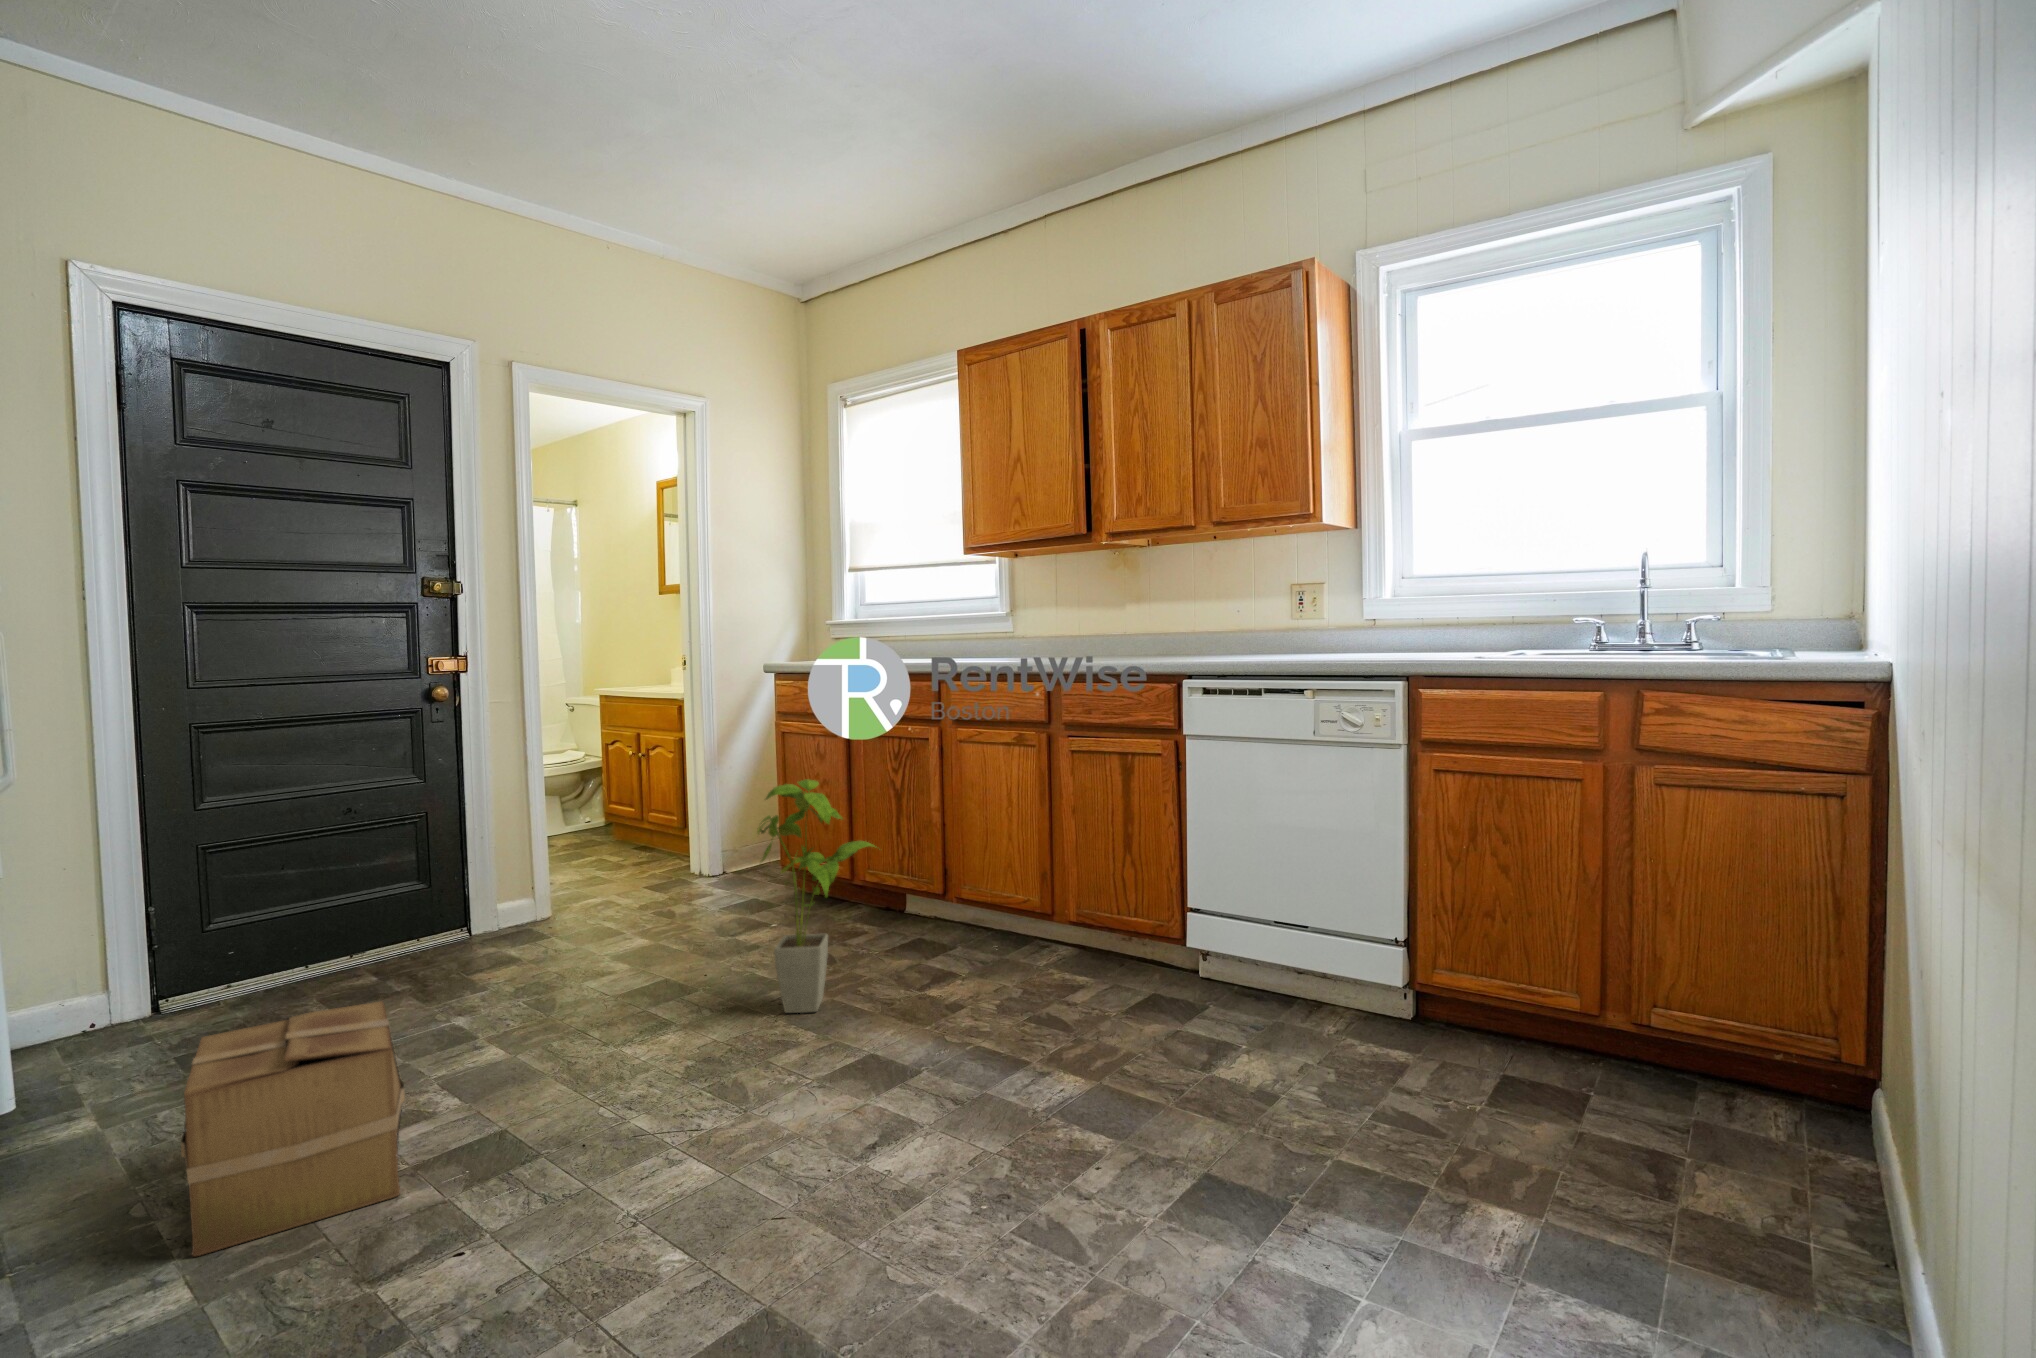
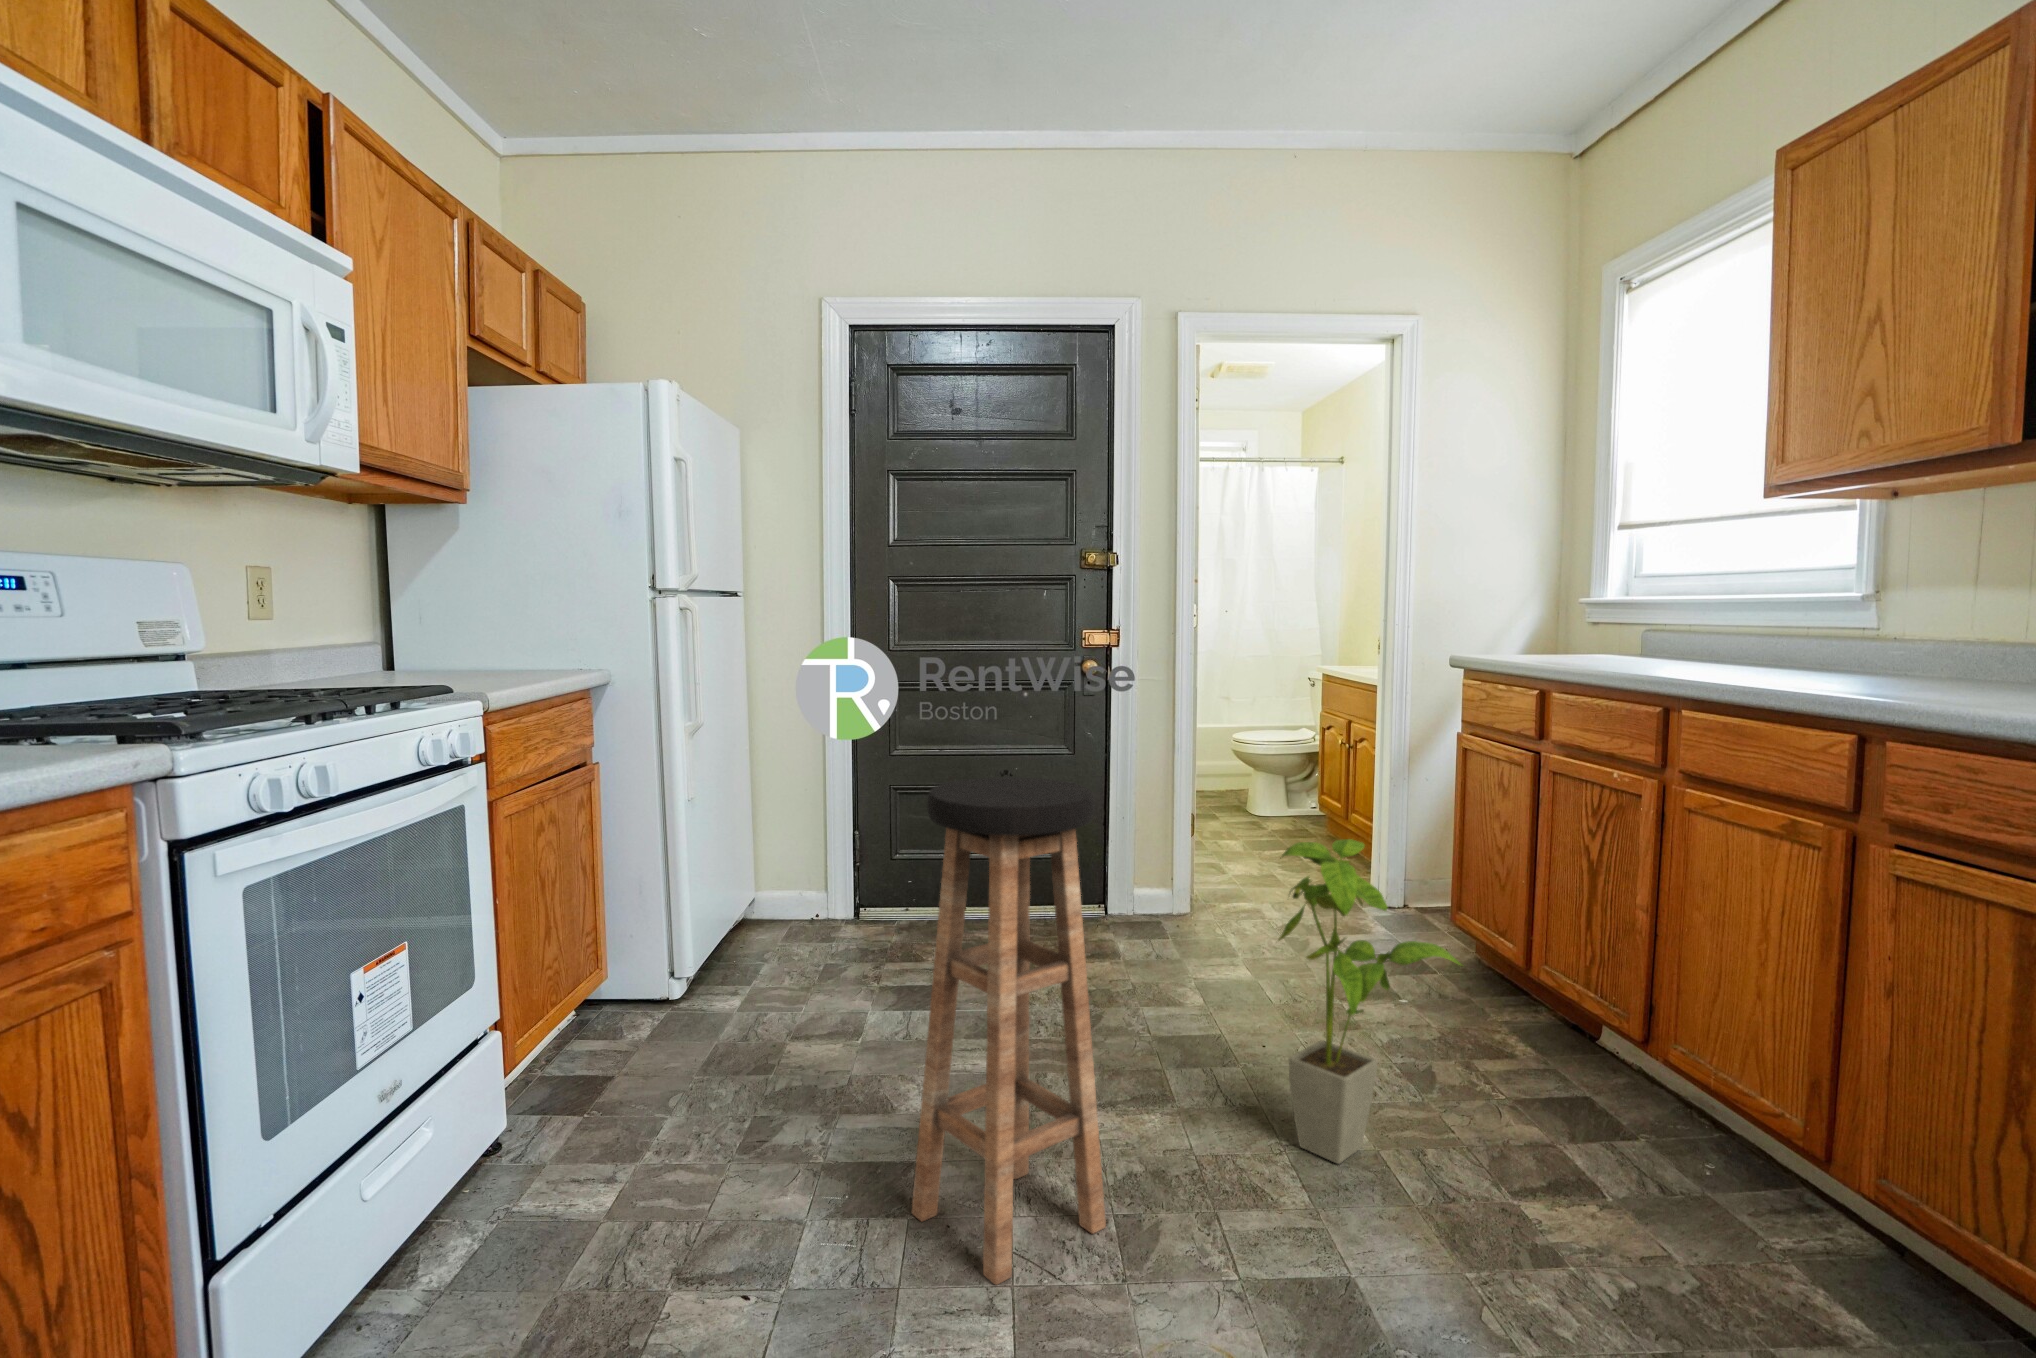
bar stool: none [532,756,701,1157] -> present [912,777,1106,1285]
cardboard box: present [181,1001,405,1257] -> none [654,973,858,1192]

